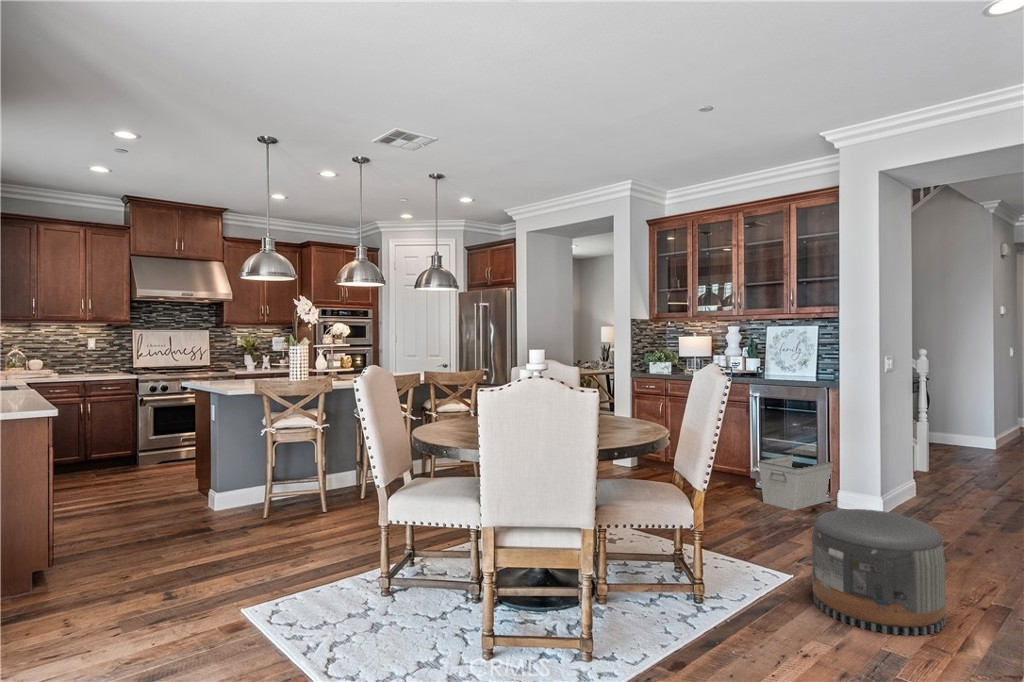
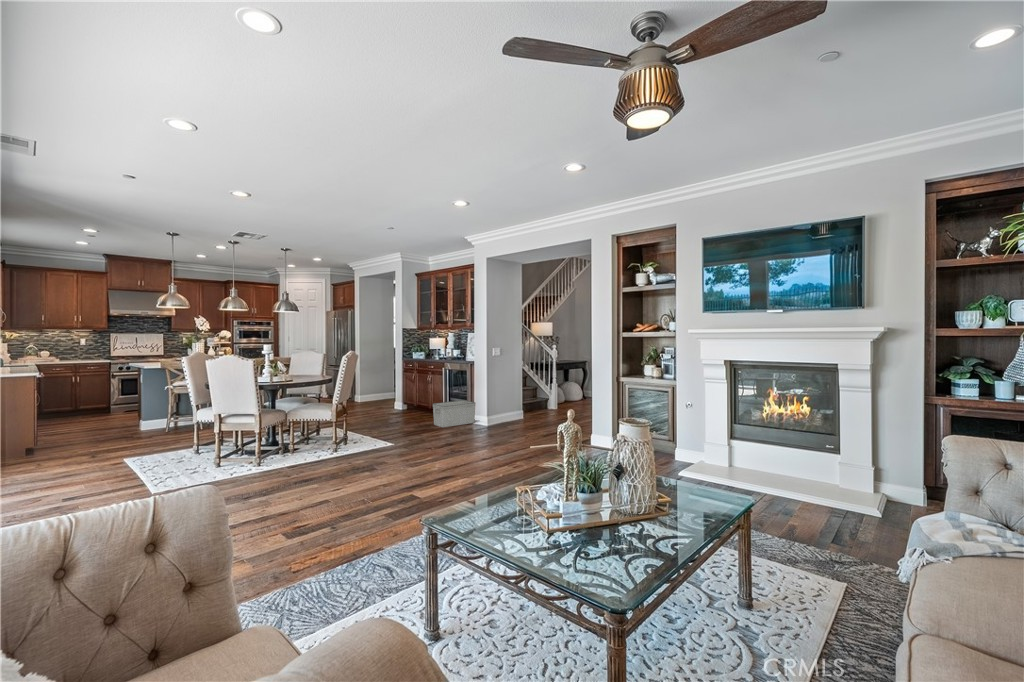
pouf: present [812,509,946,636] -> none [370,417,420,464]

